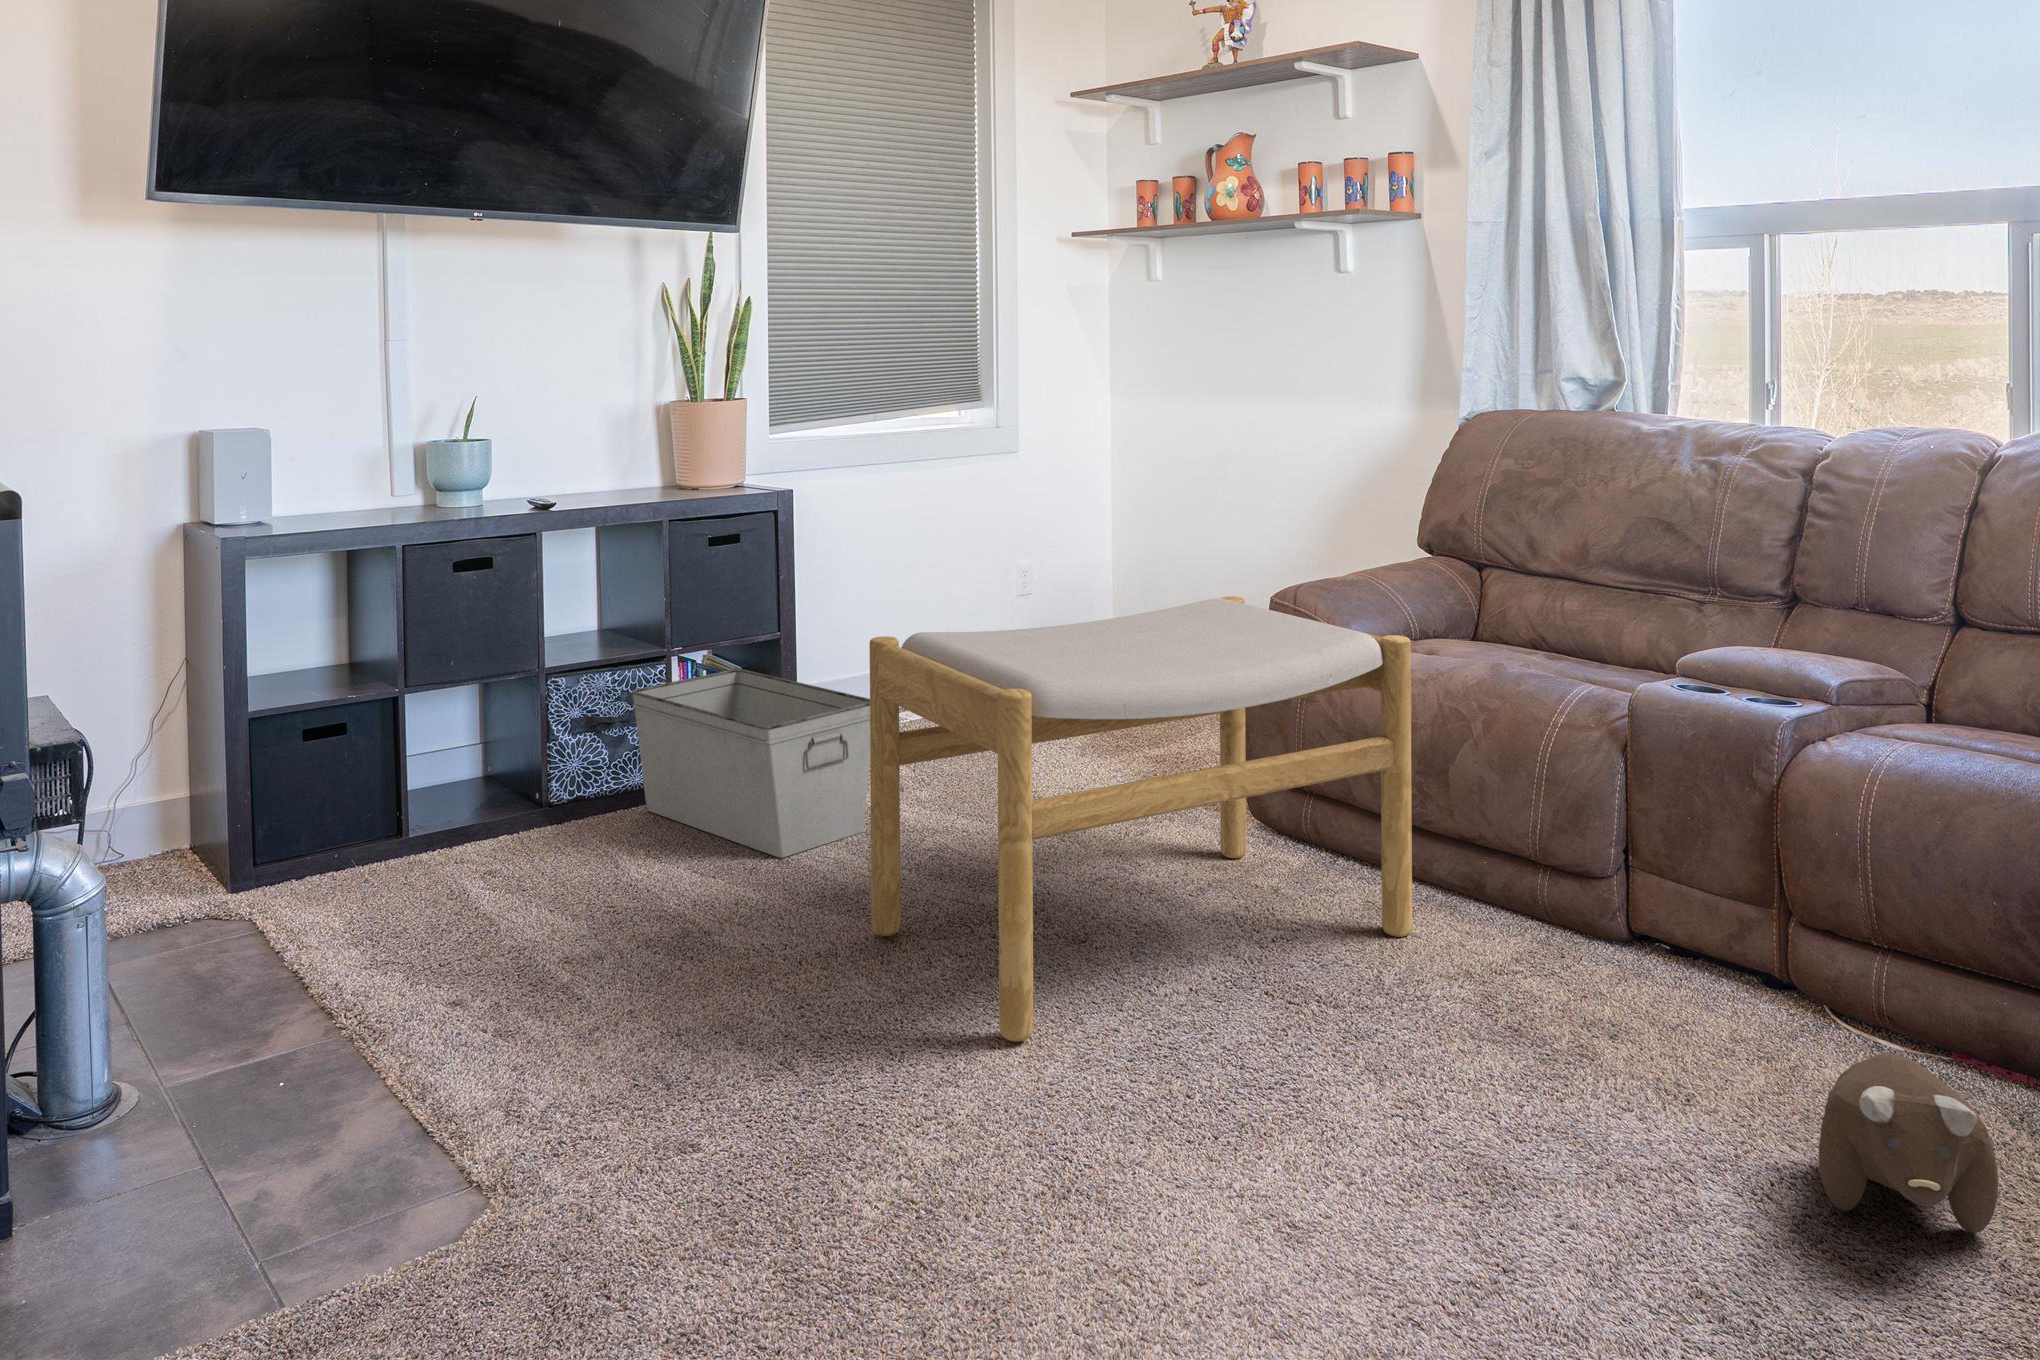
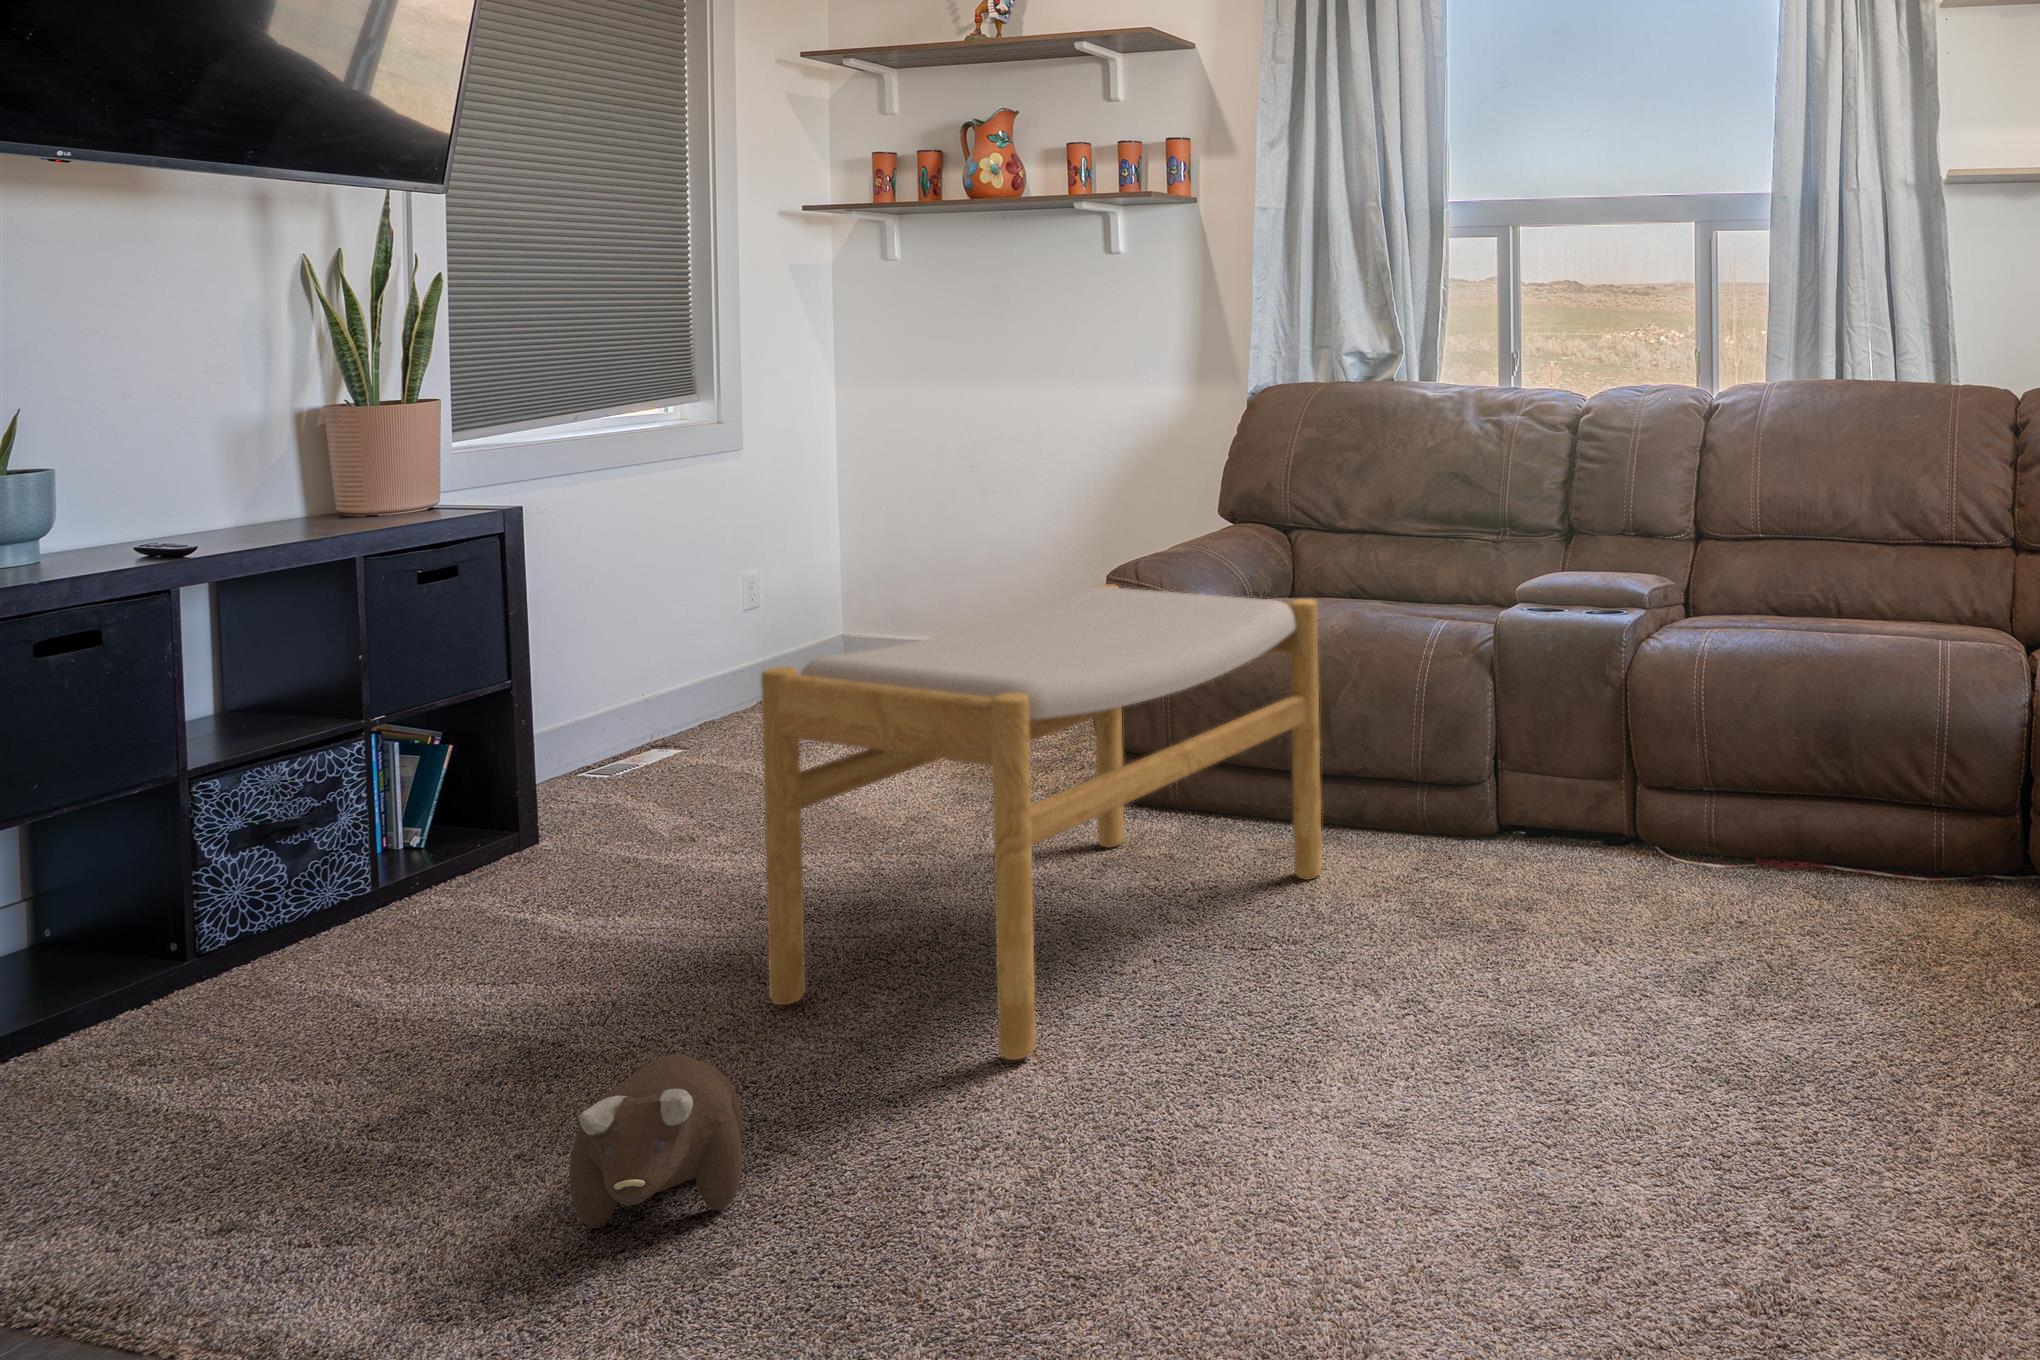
storage bin: present [632,669,870,858] -> none [297,750,676,960]
plush toy: present [1819,1053,1998,1233] -> present [569,1055,742,1228]

